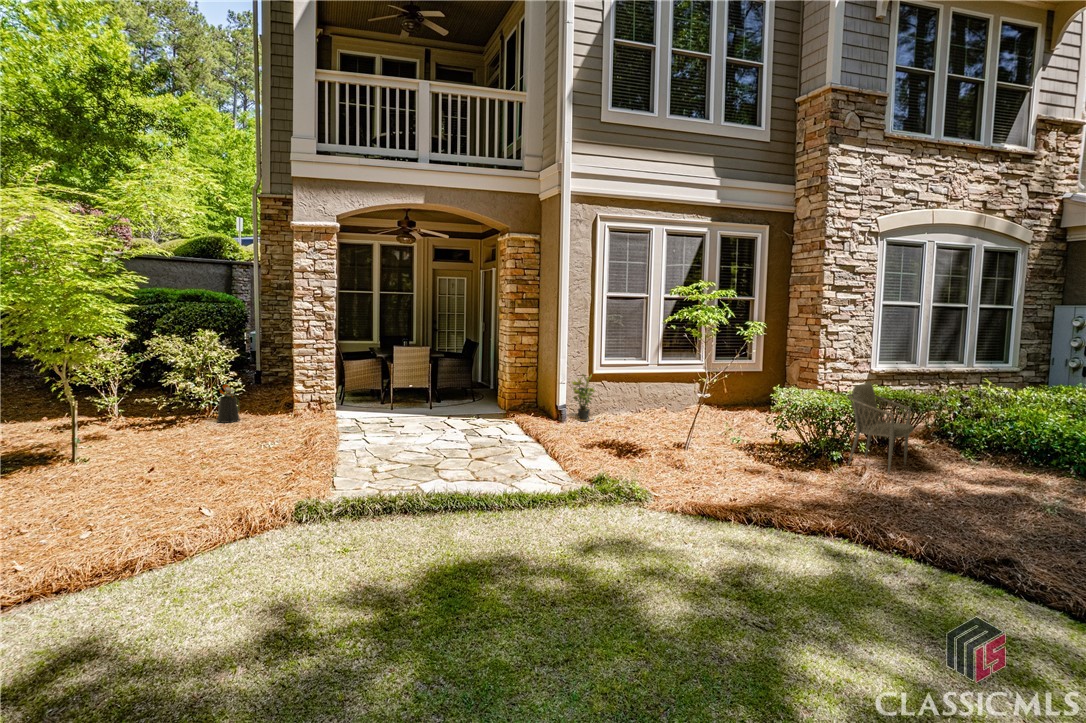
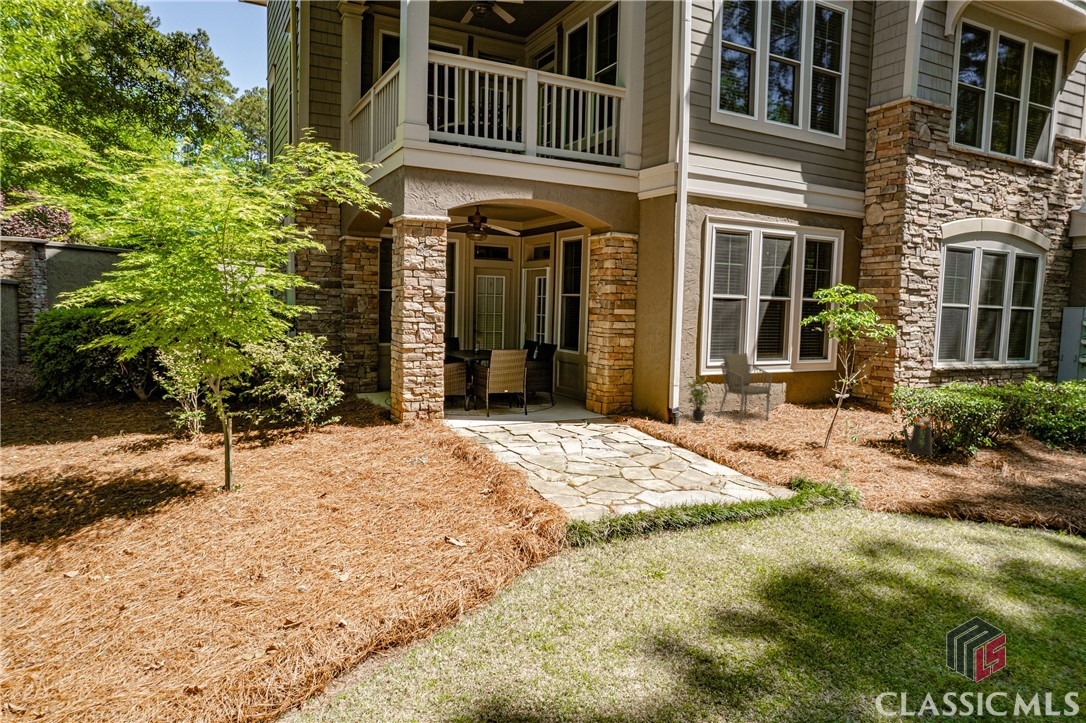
armchair: present [848,381,914,473] -> present [718,353,772,423]
watering can: present [217,384,240,423] -> present [903,416,938,455]

